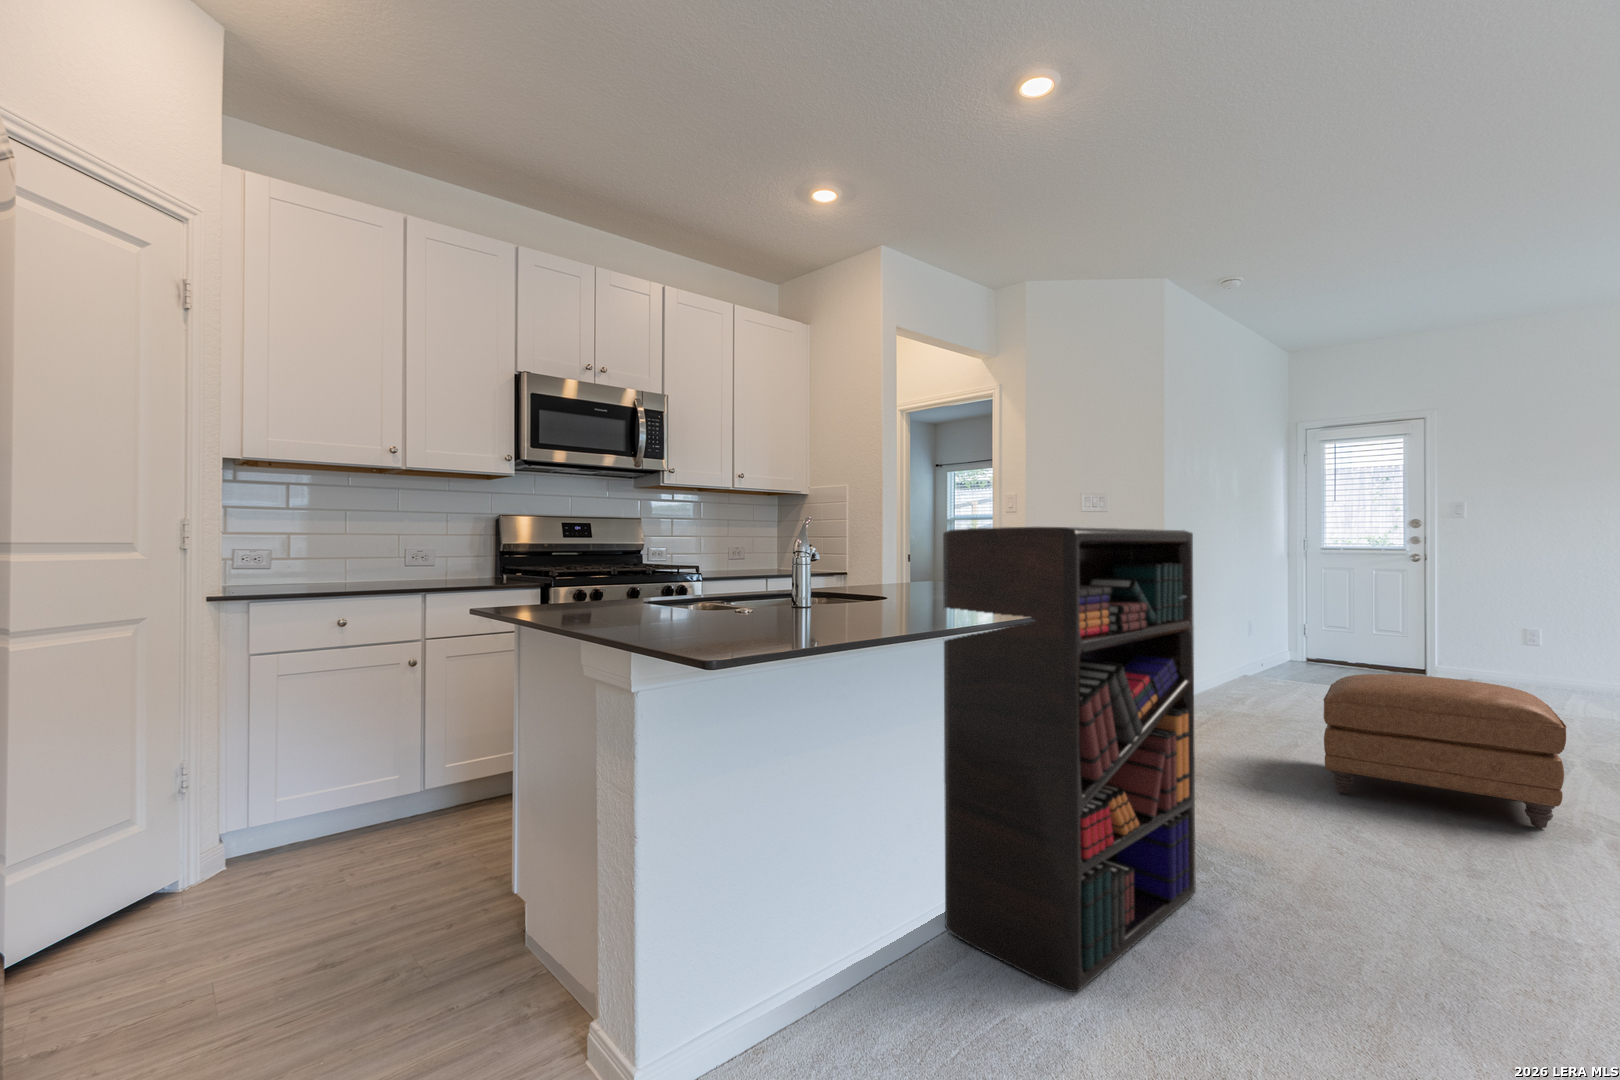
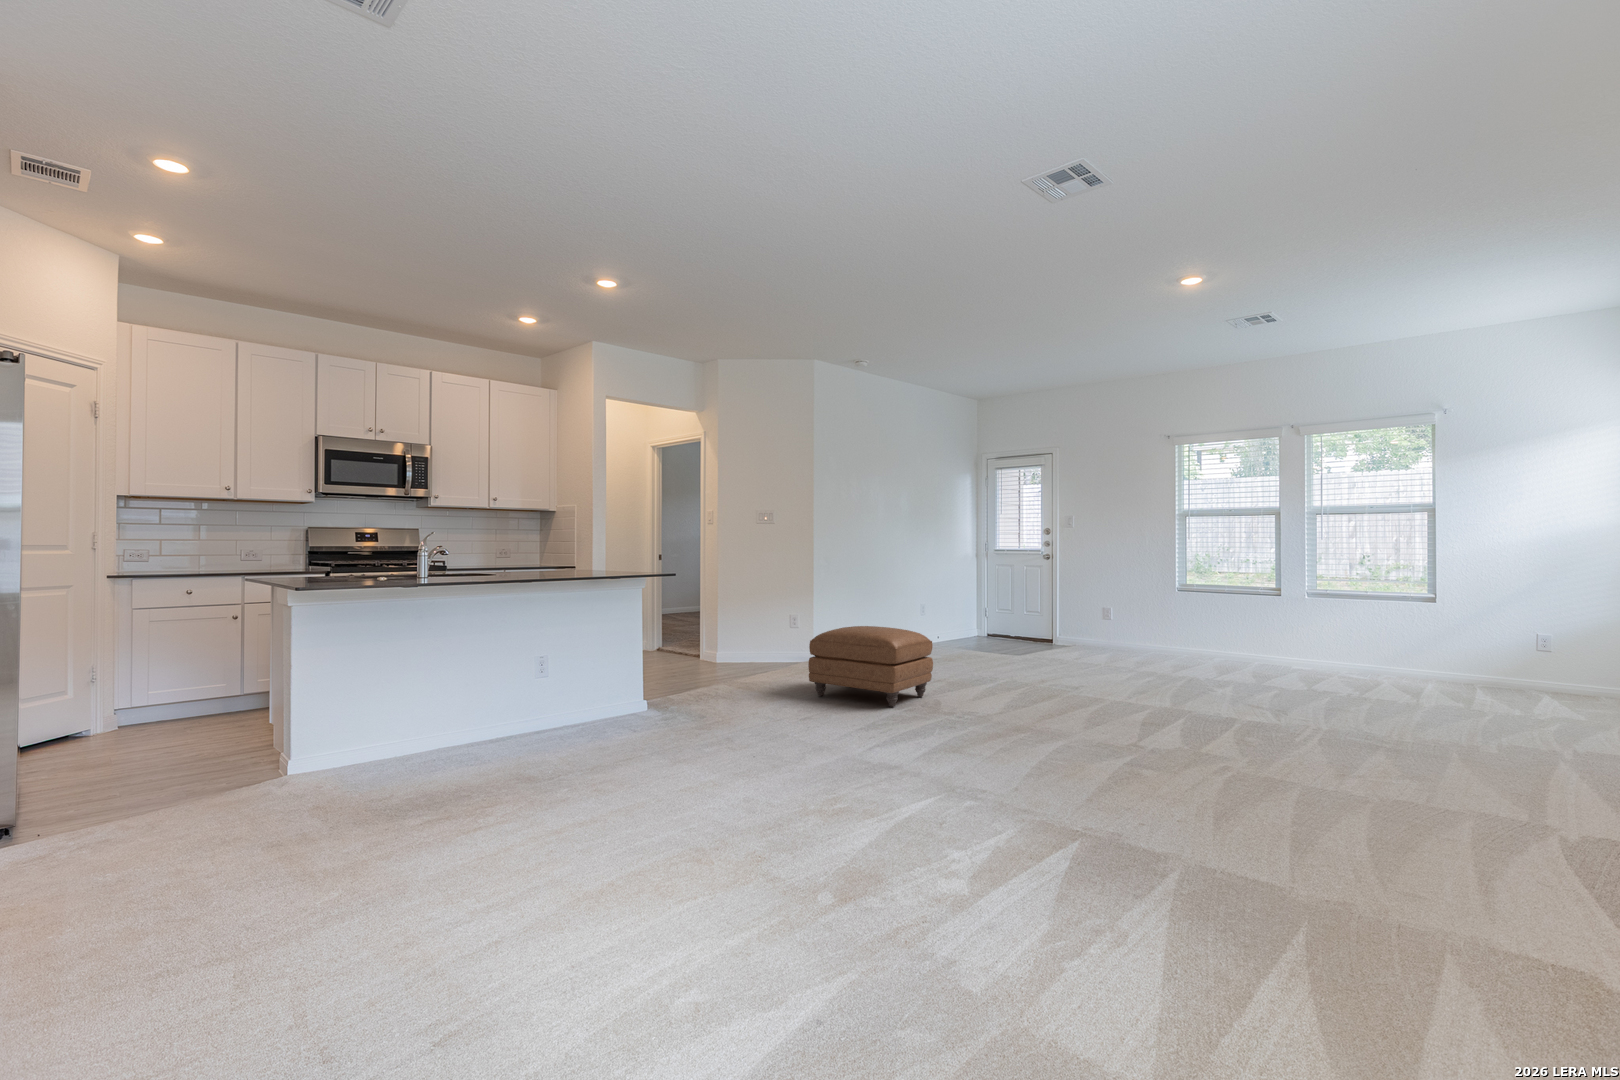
bookshelf: present [943,527,1196,992] -> none [492,538,643,753]

